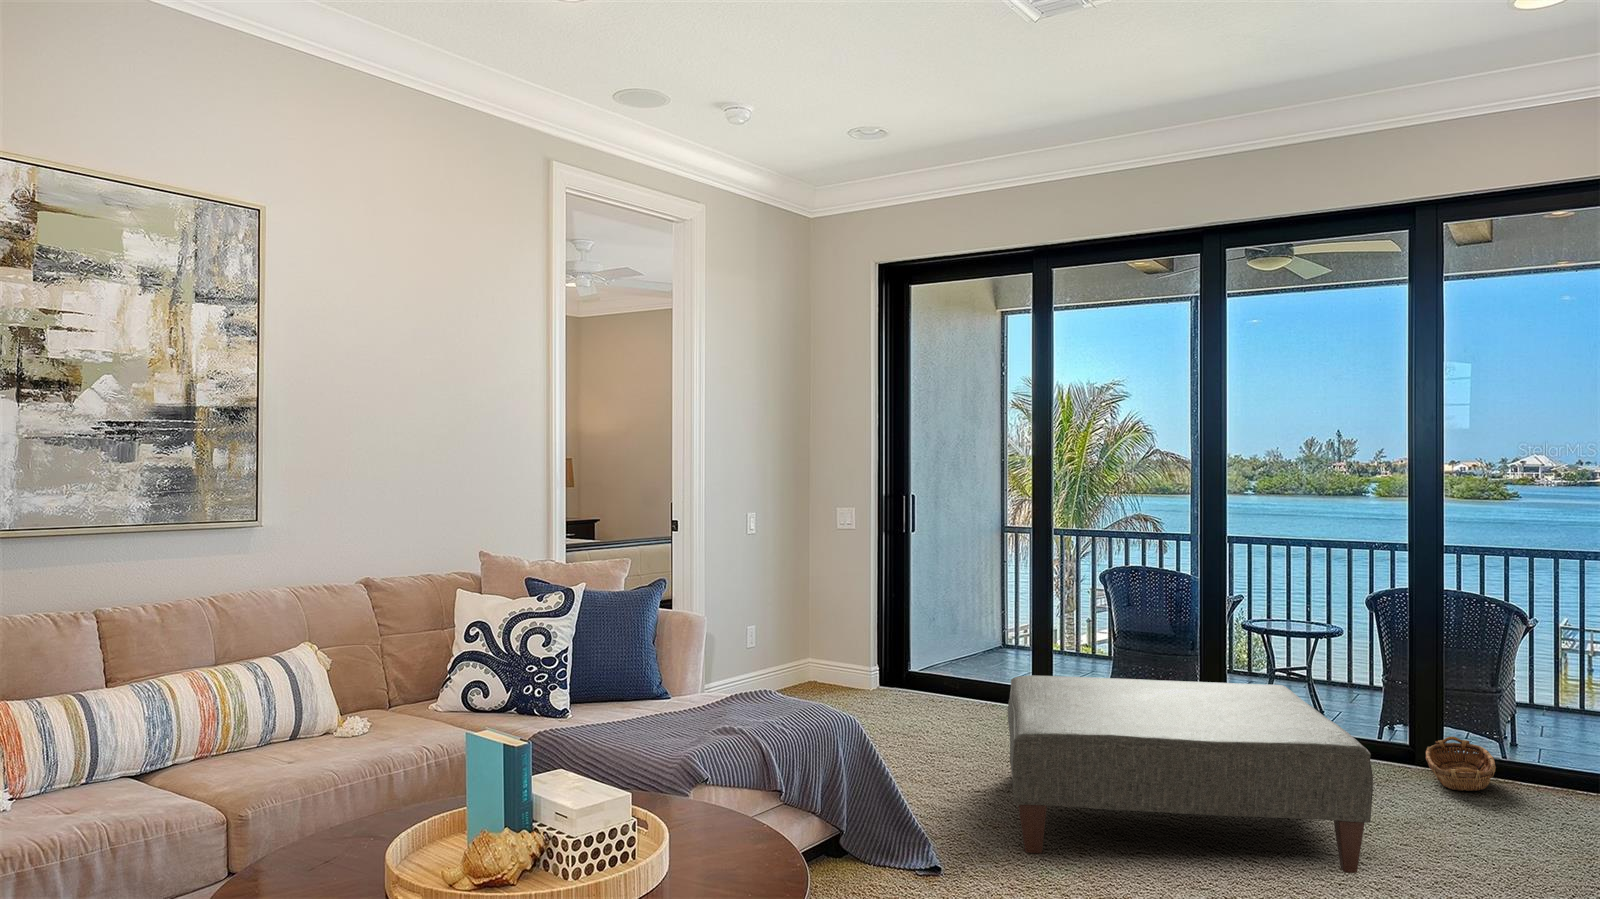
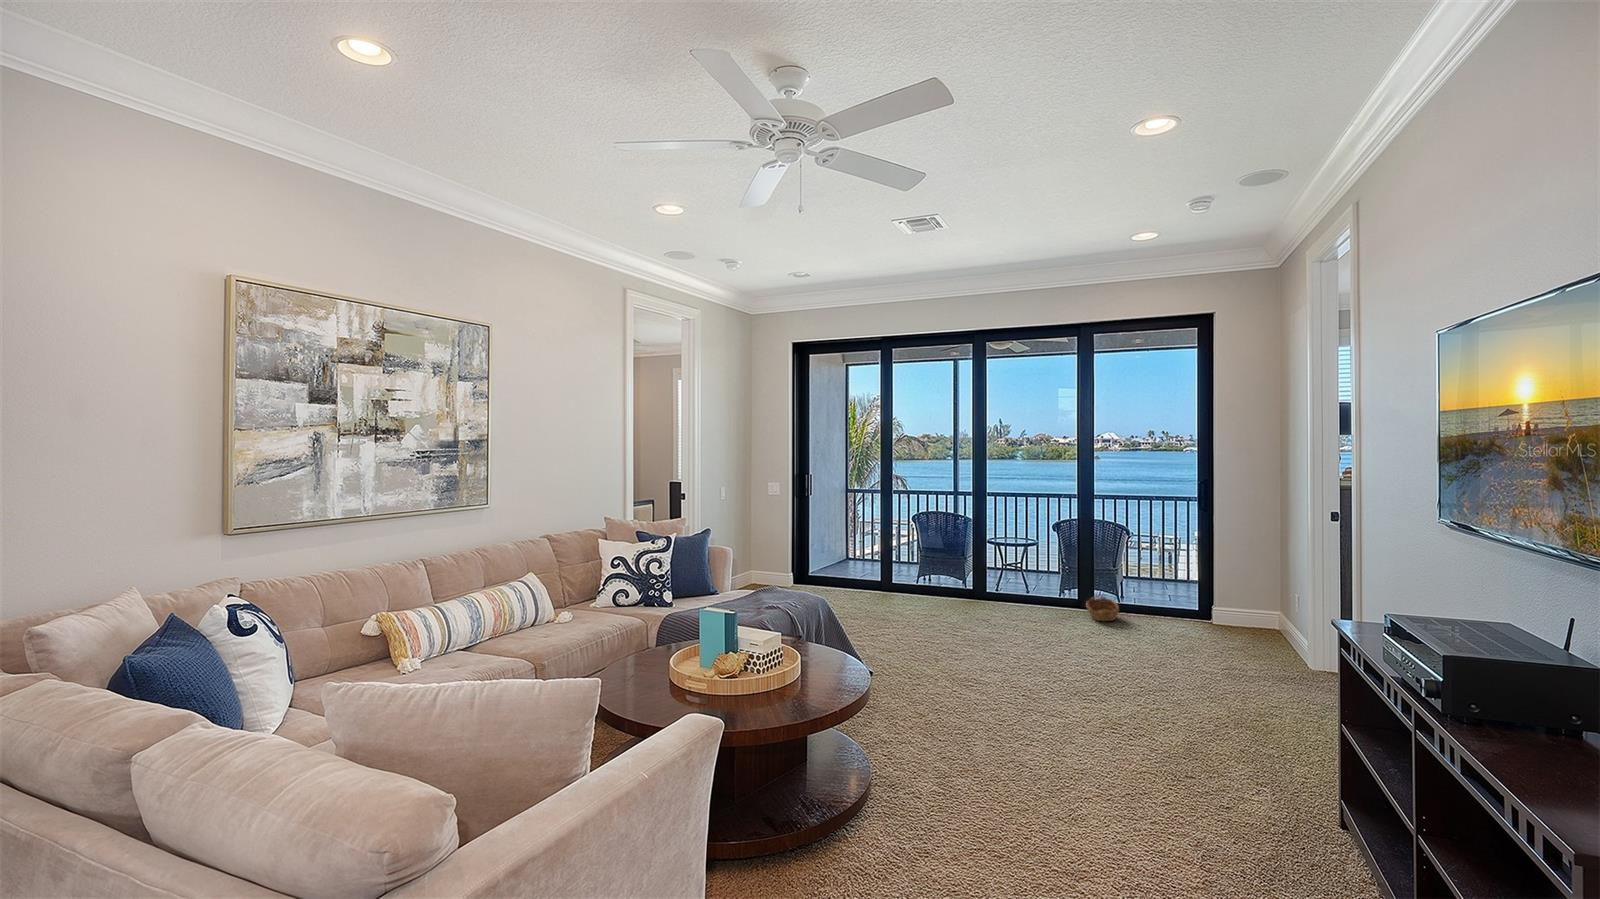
ottoman: present [1008,675,1373,873] -> none [884,573,1074,663]

